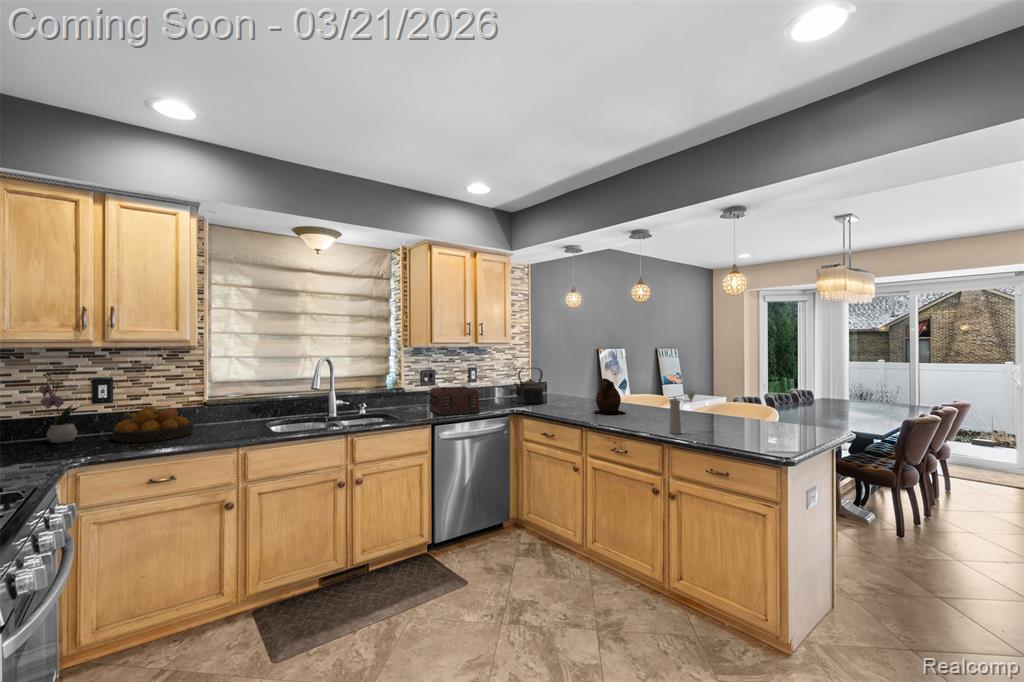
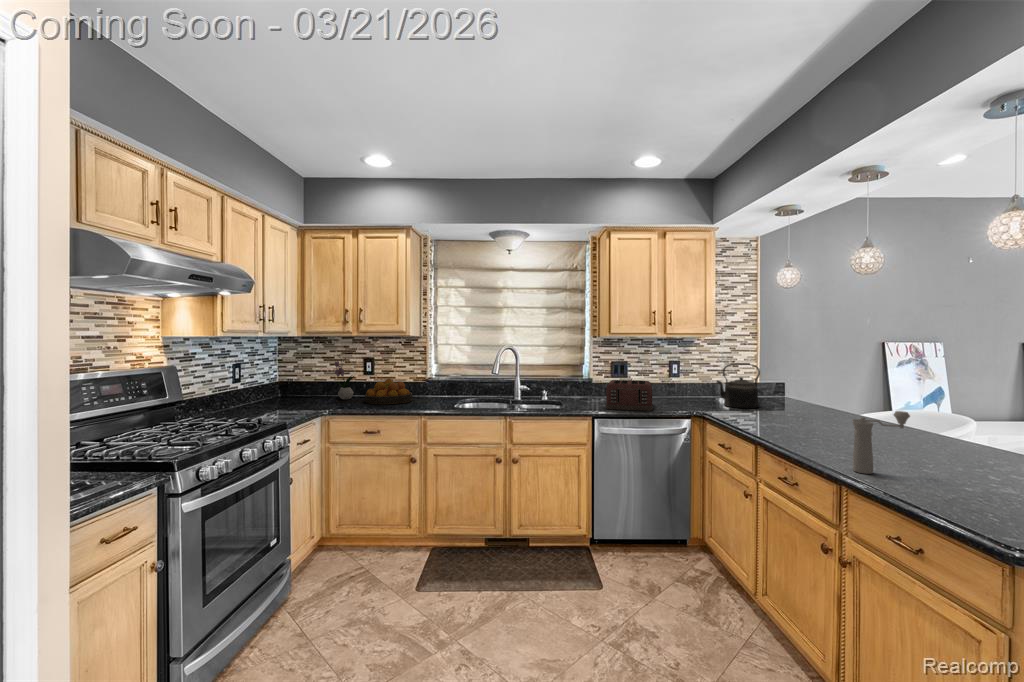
ceramic pitcher: present [594,378,625,414] -> none [797,382,850,434]

